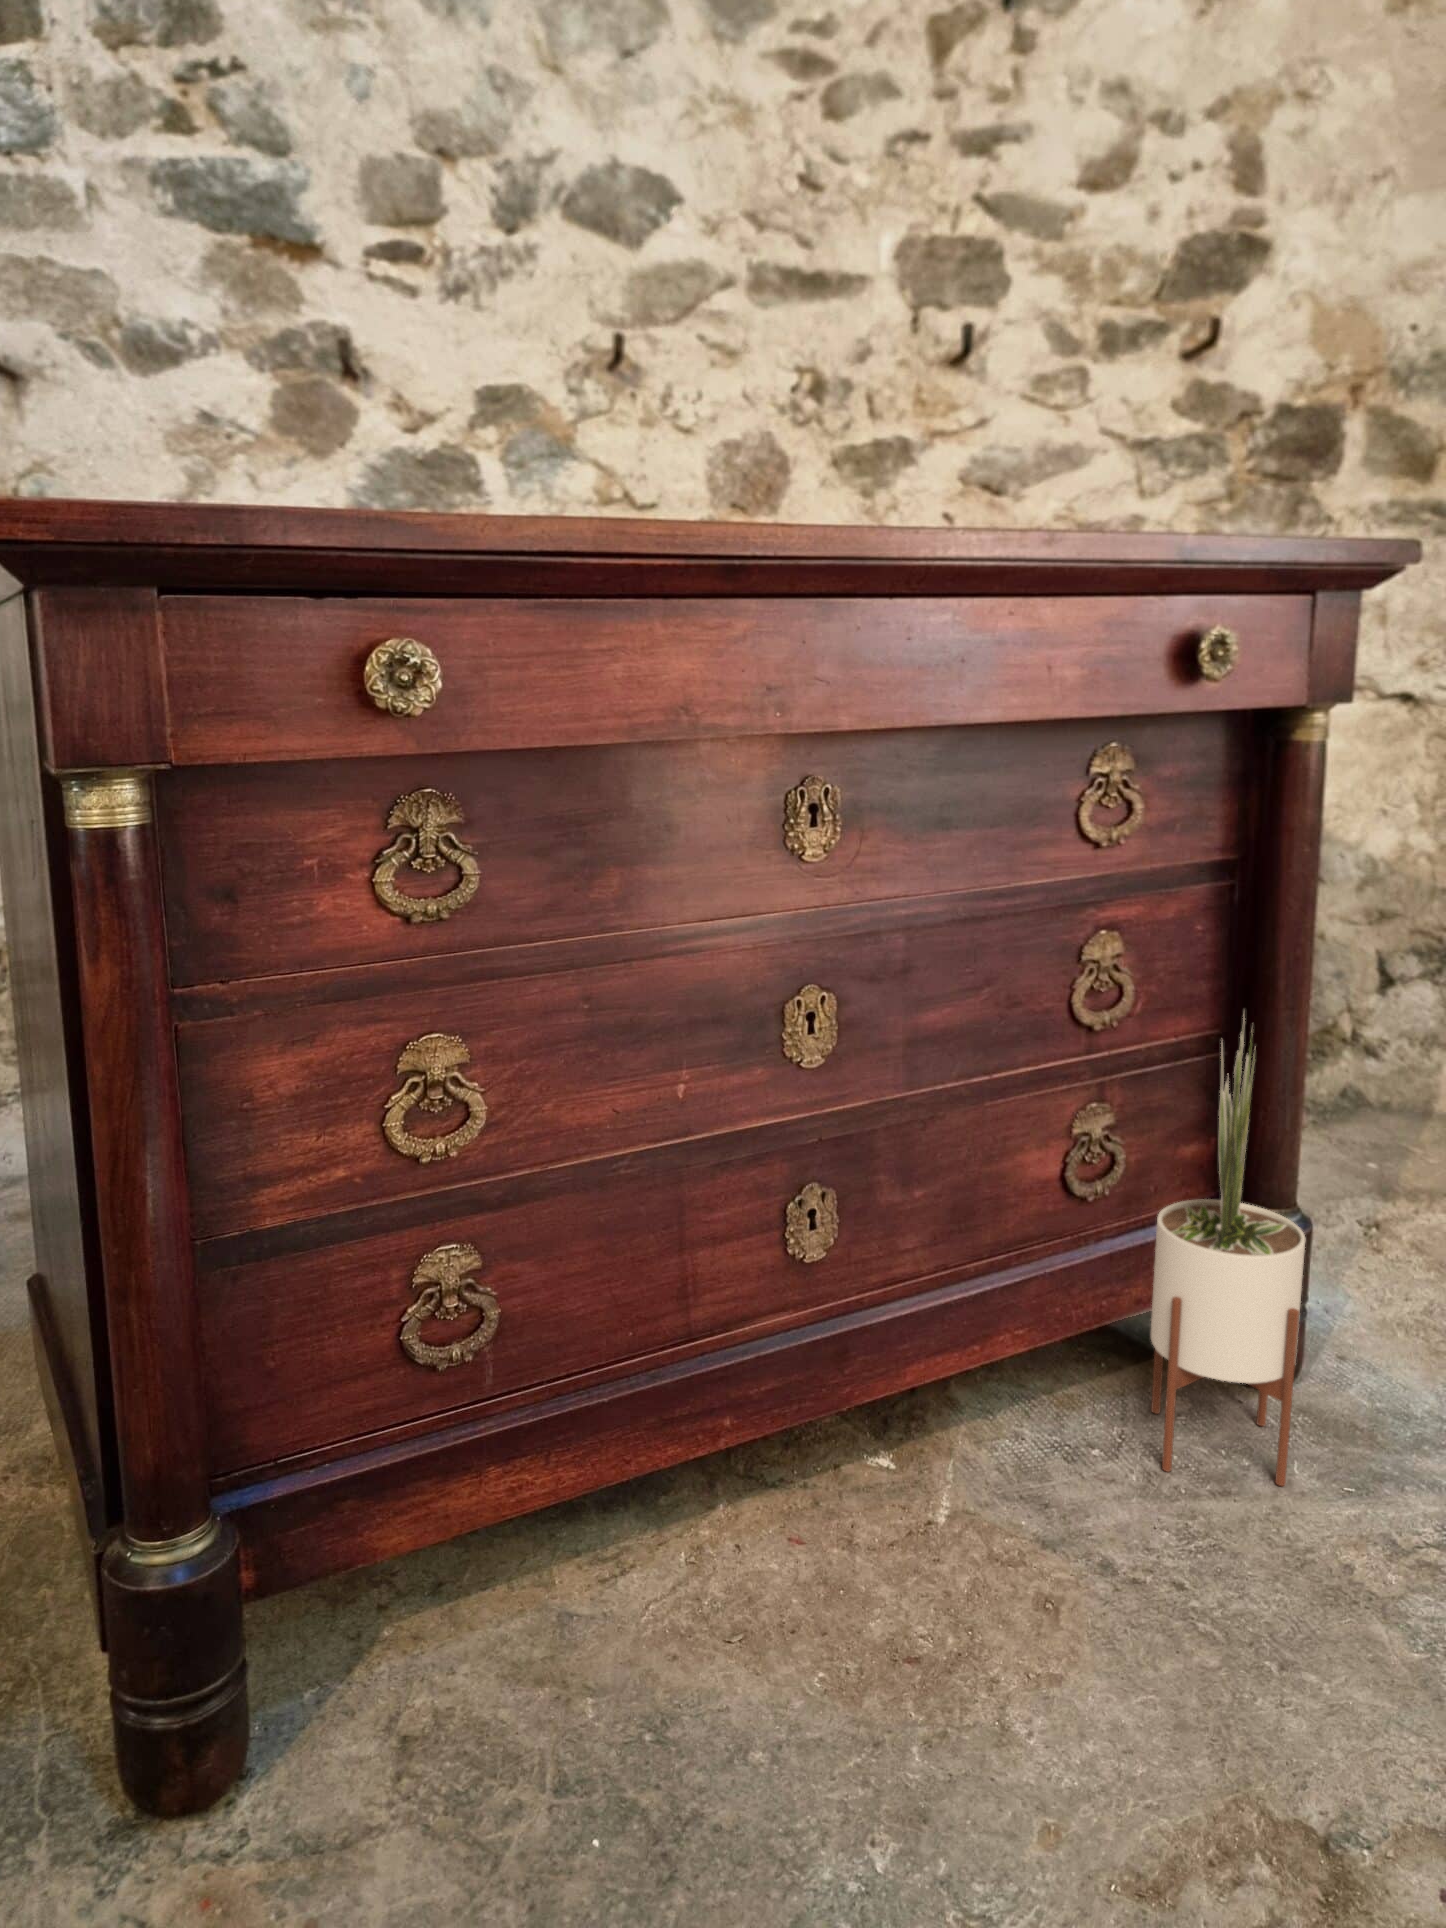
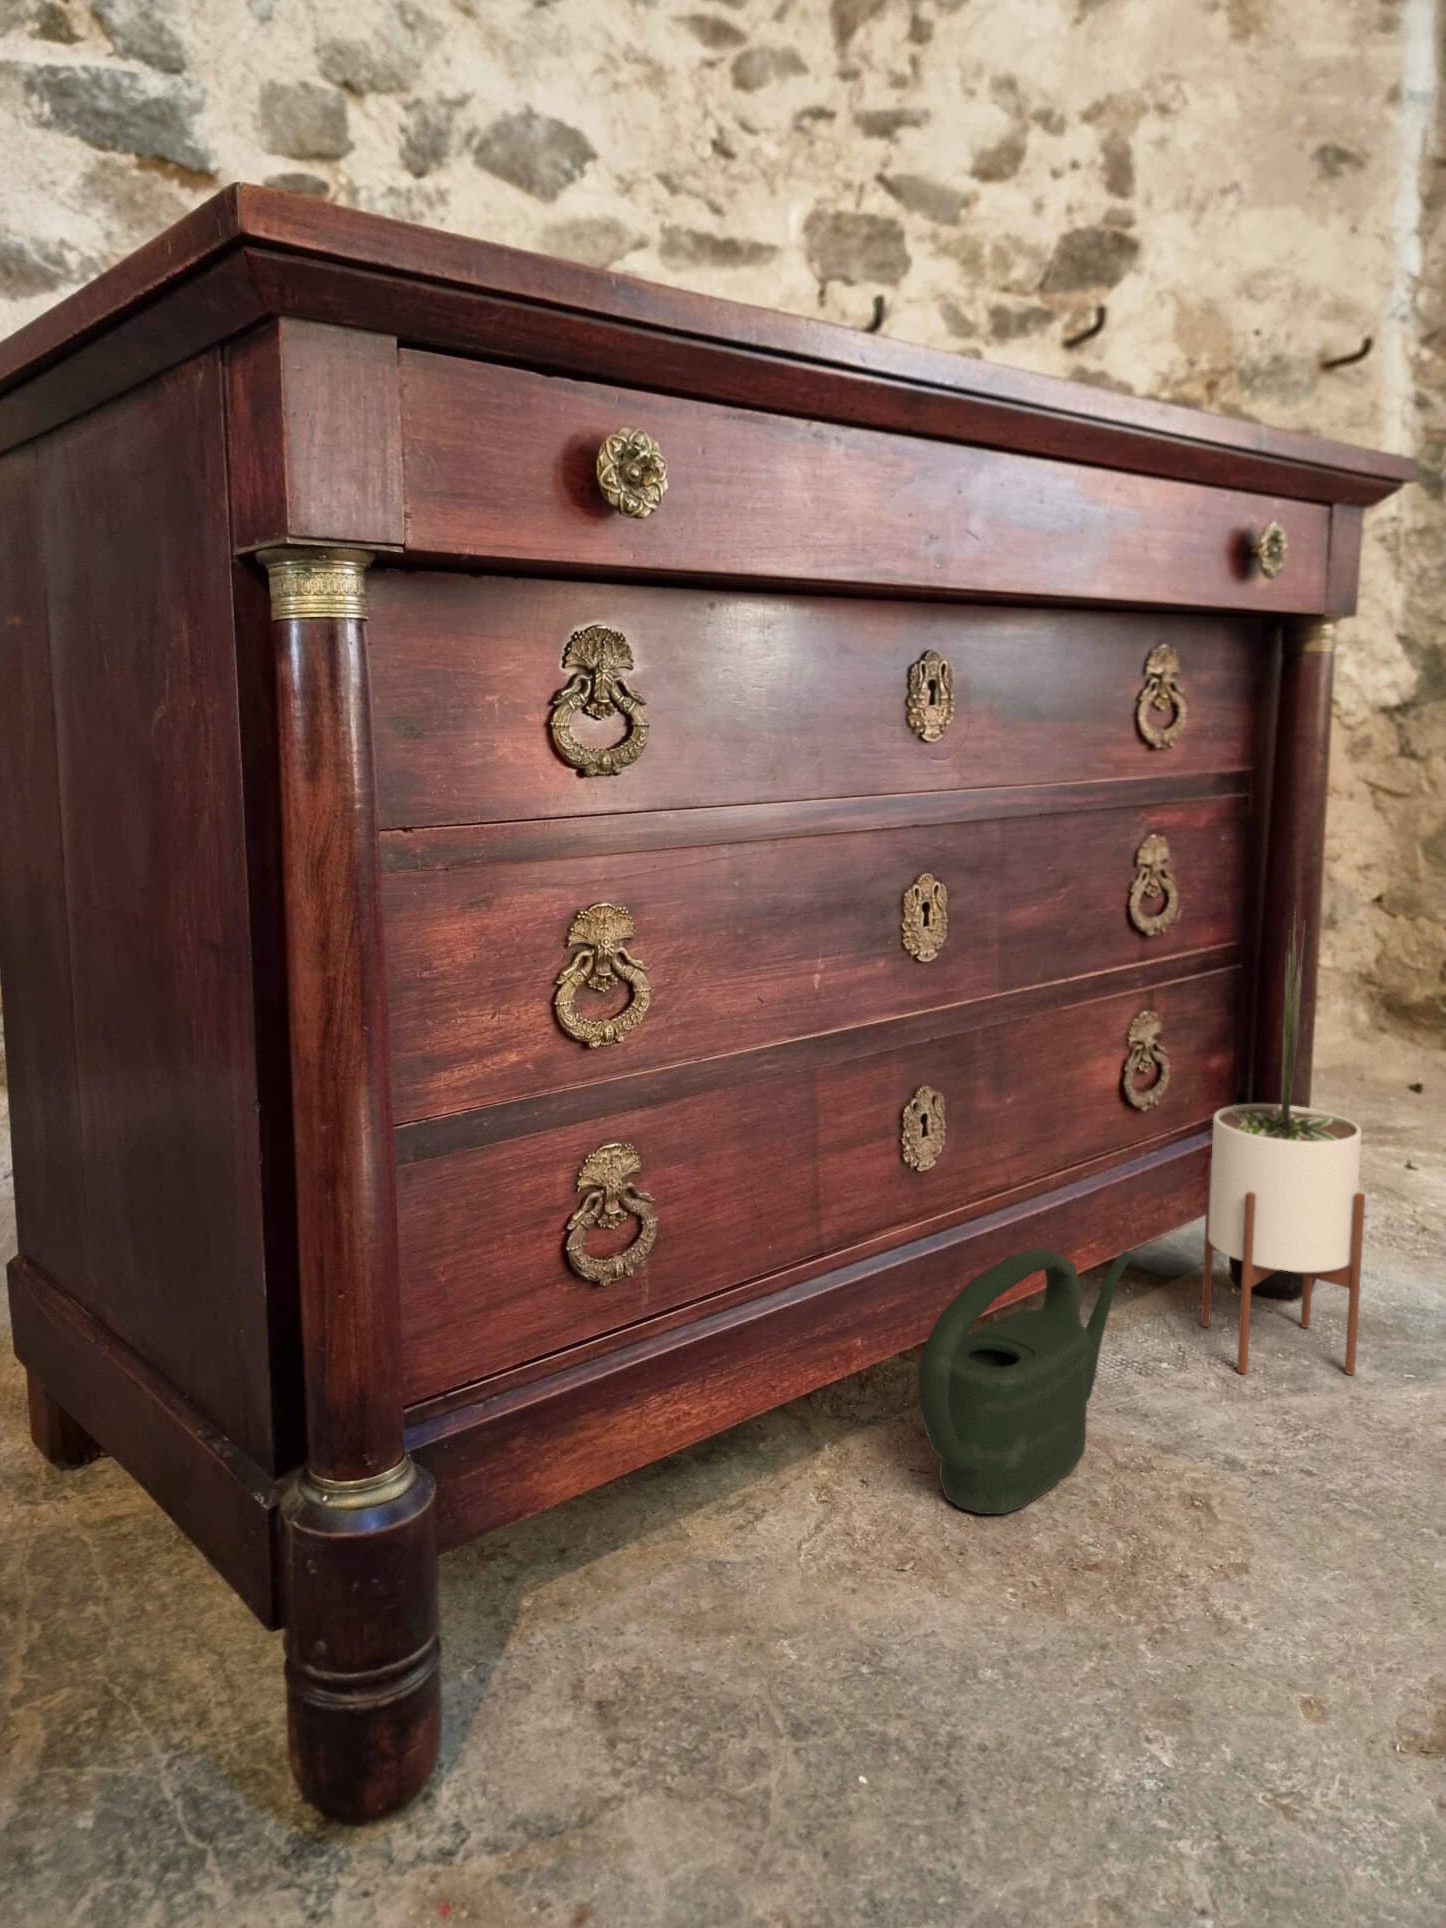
watering can: none [760,1344,1039,1596] -> present [918,1248,1131,1514]

